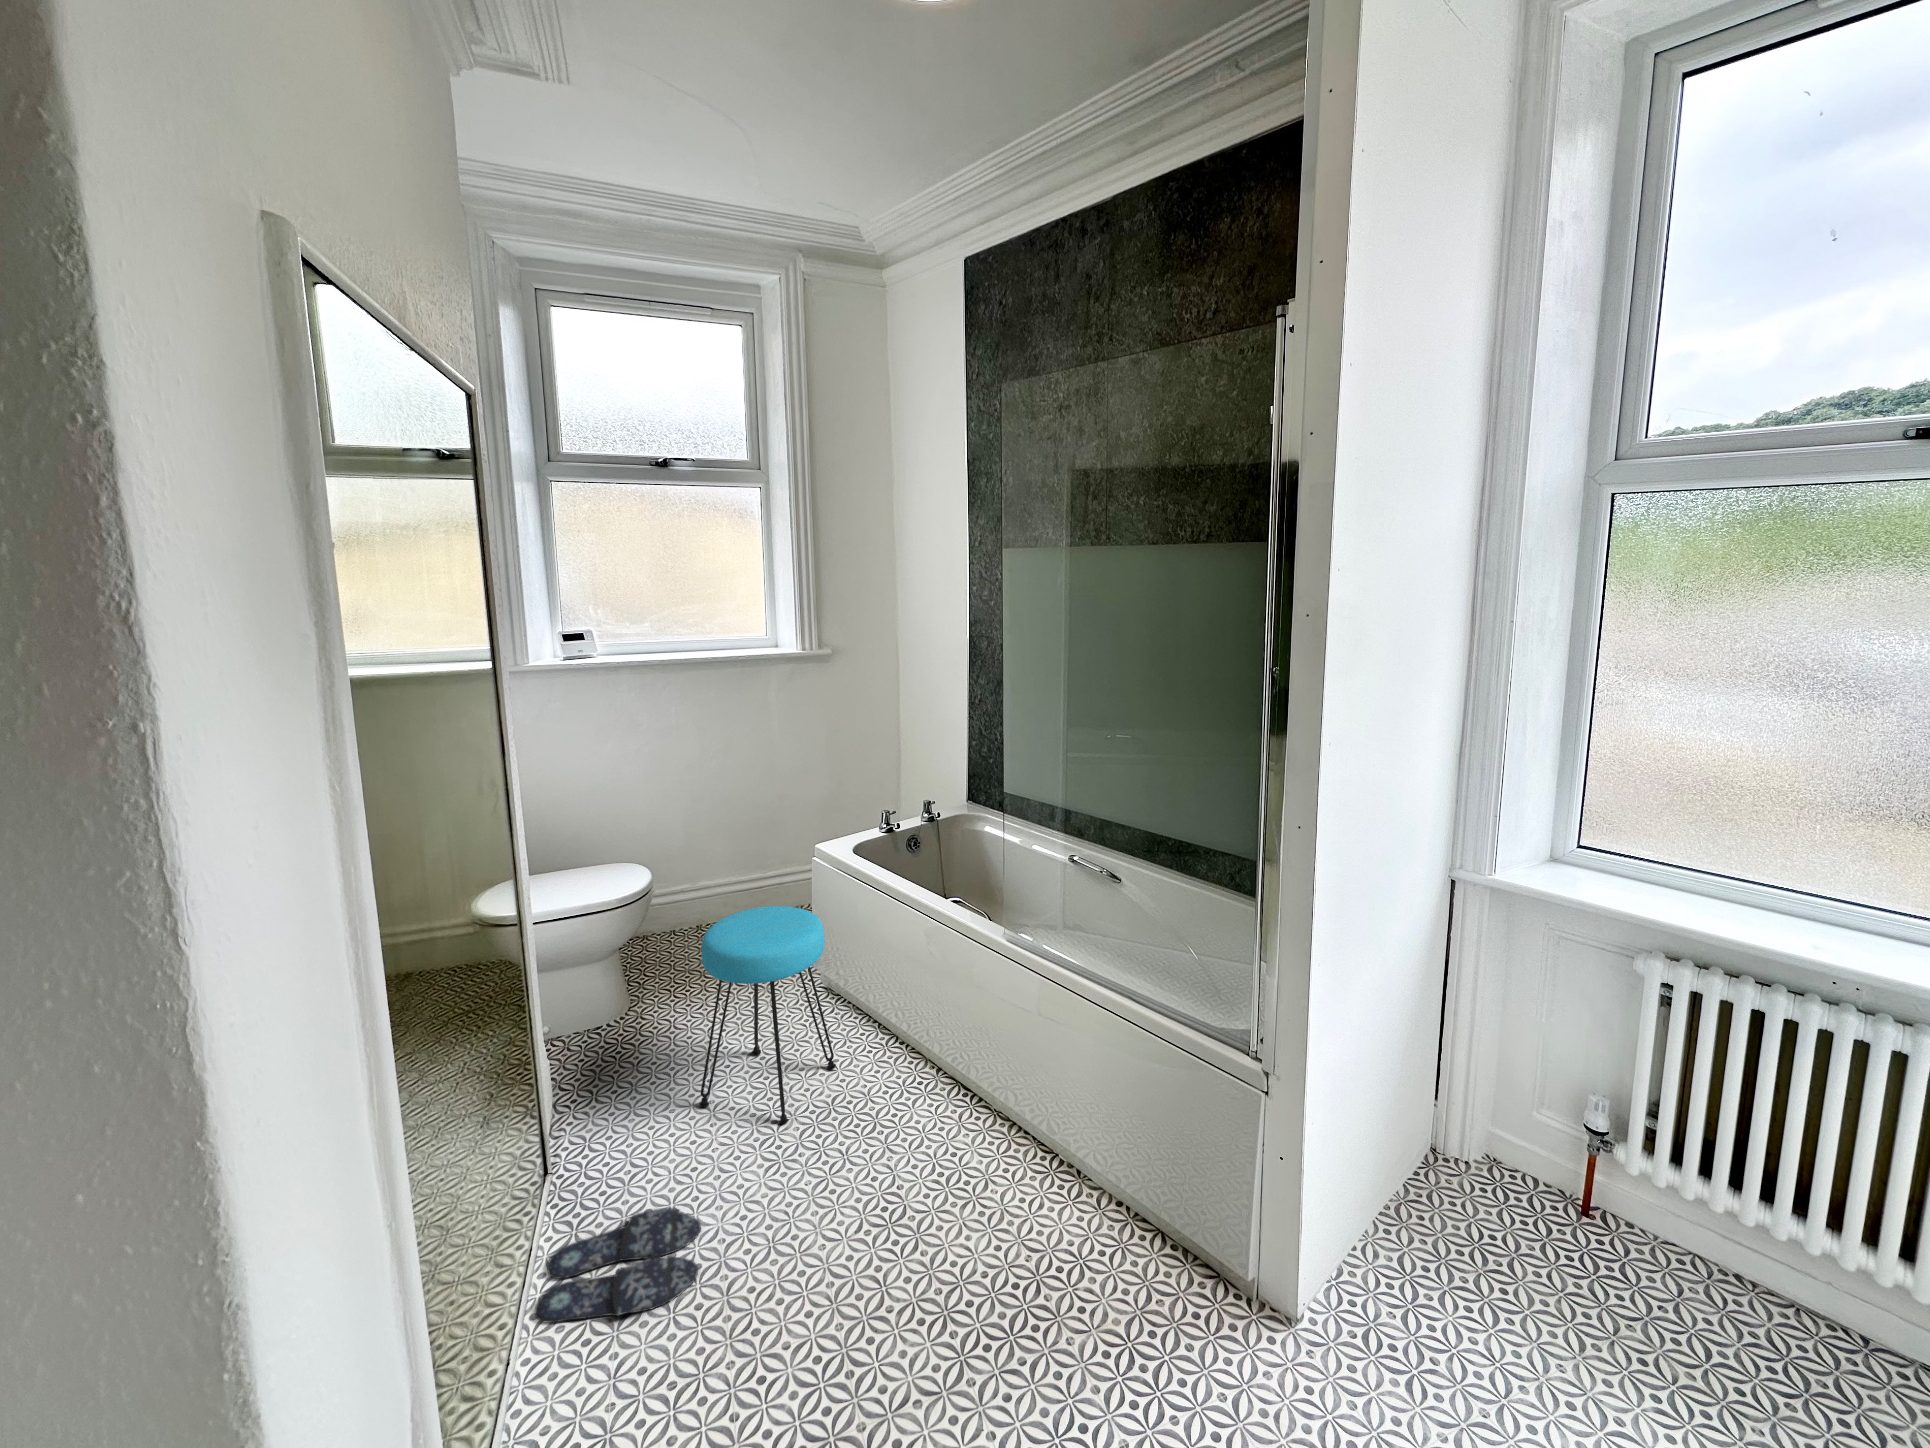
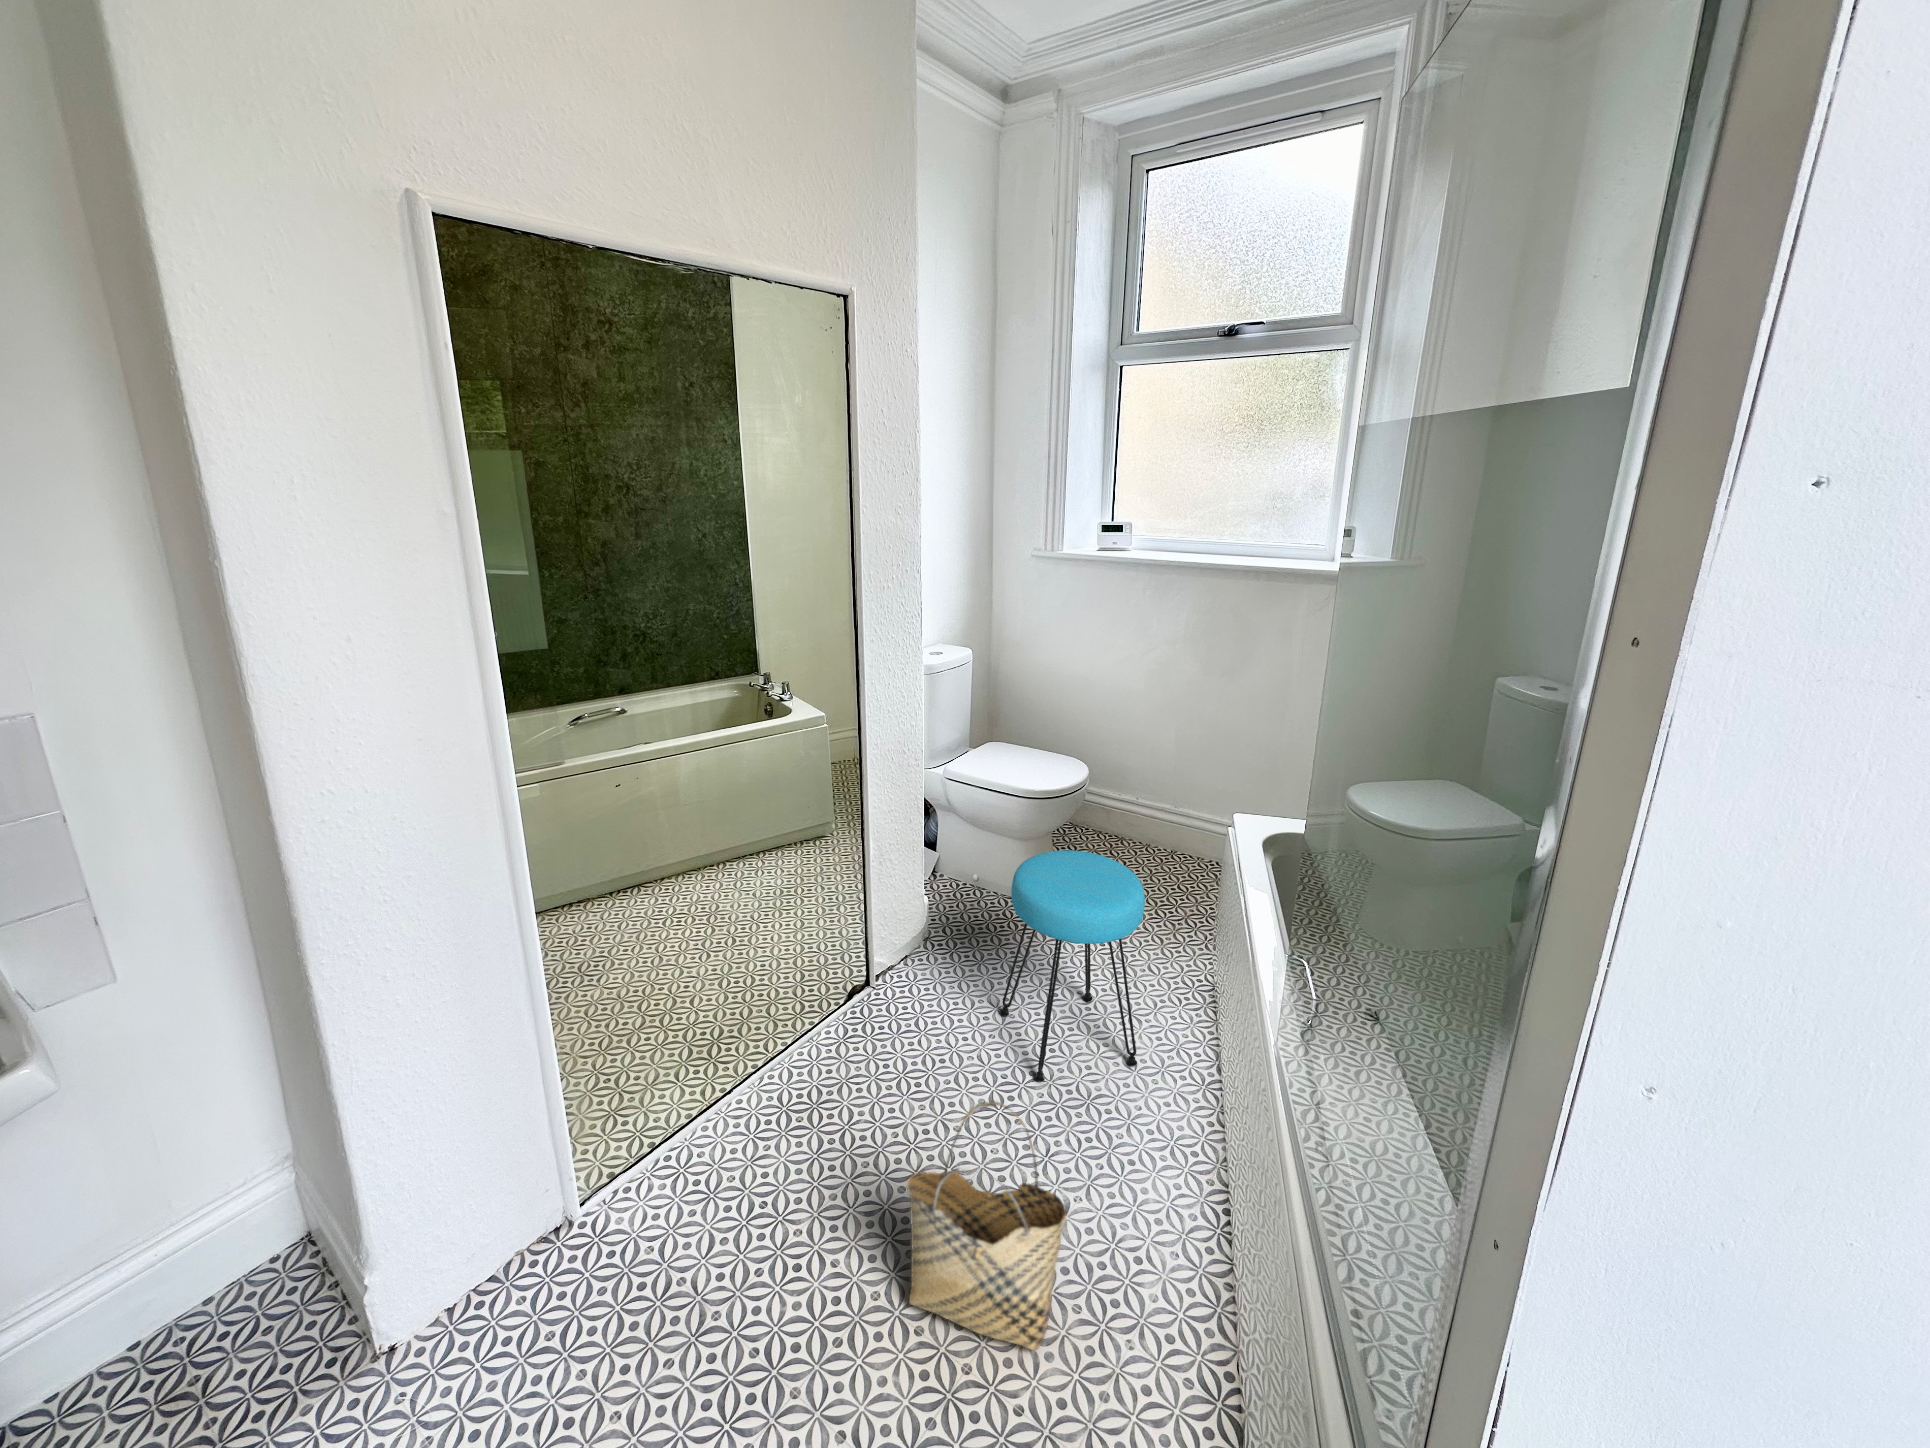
woven basket: none [841,1078,962,1302] -> present [907,1102,1067,1350]
slippers: present [535,1208,701,1323] -> none [771,1044,902,1147]

